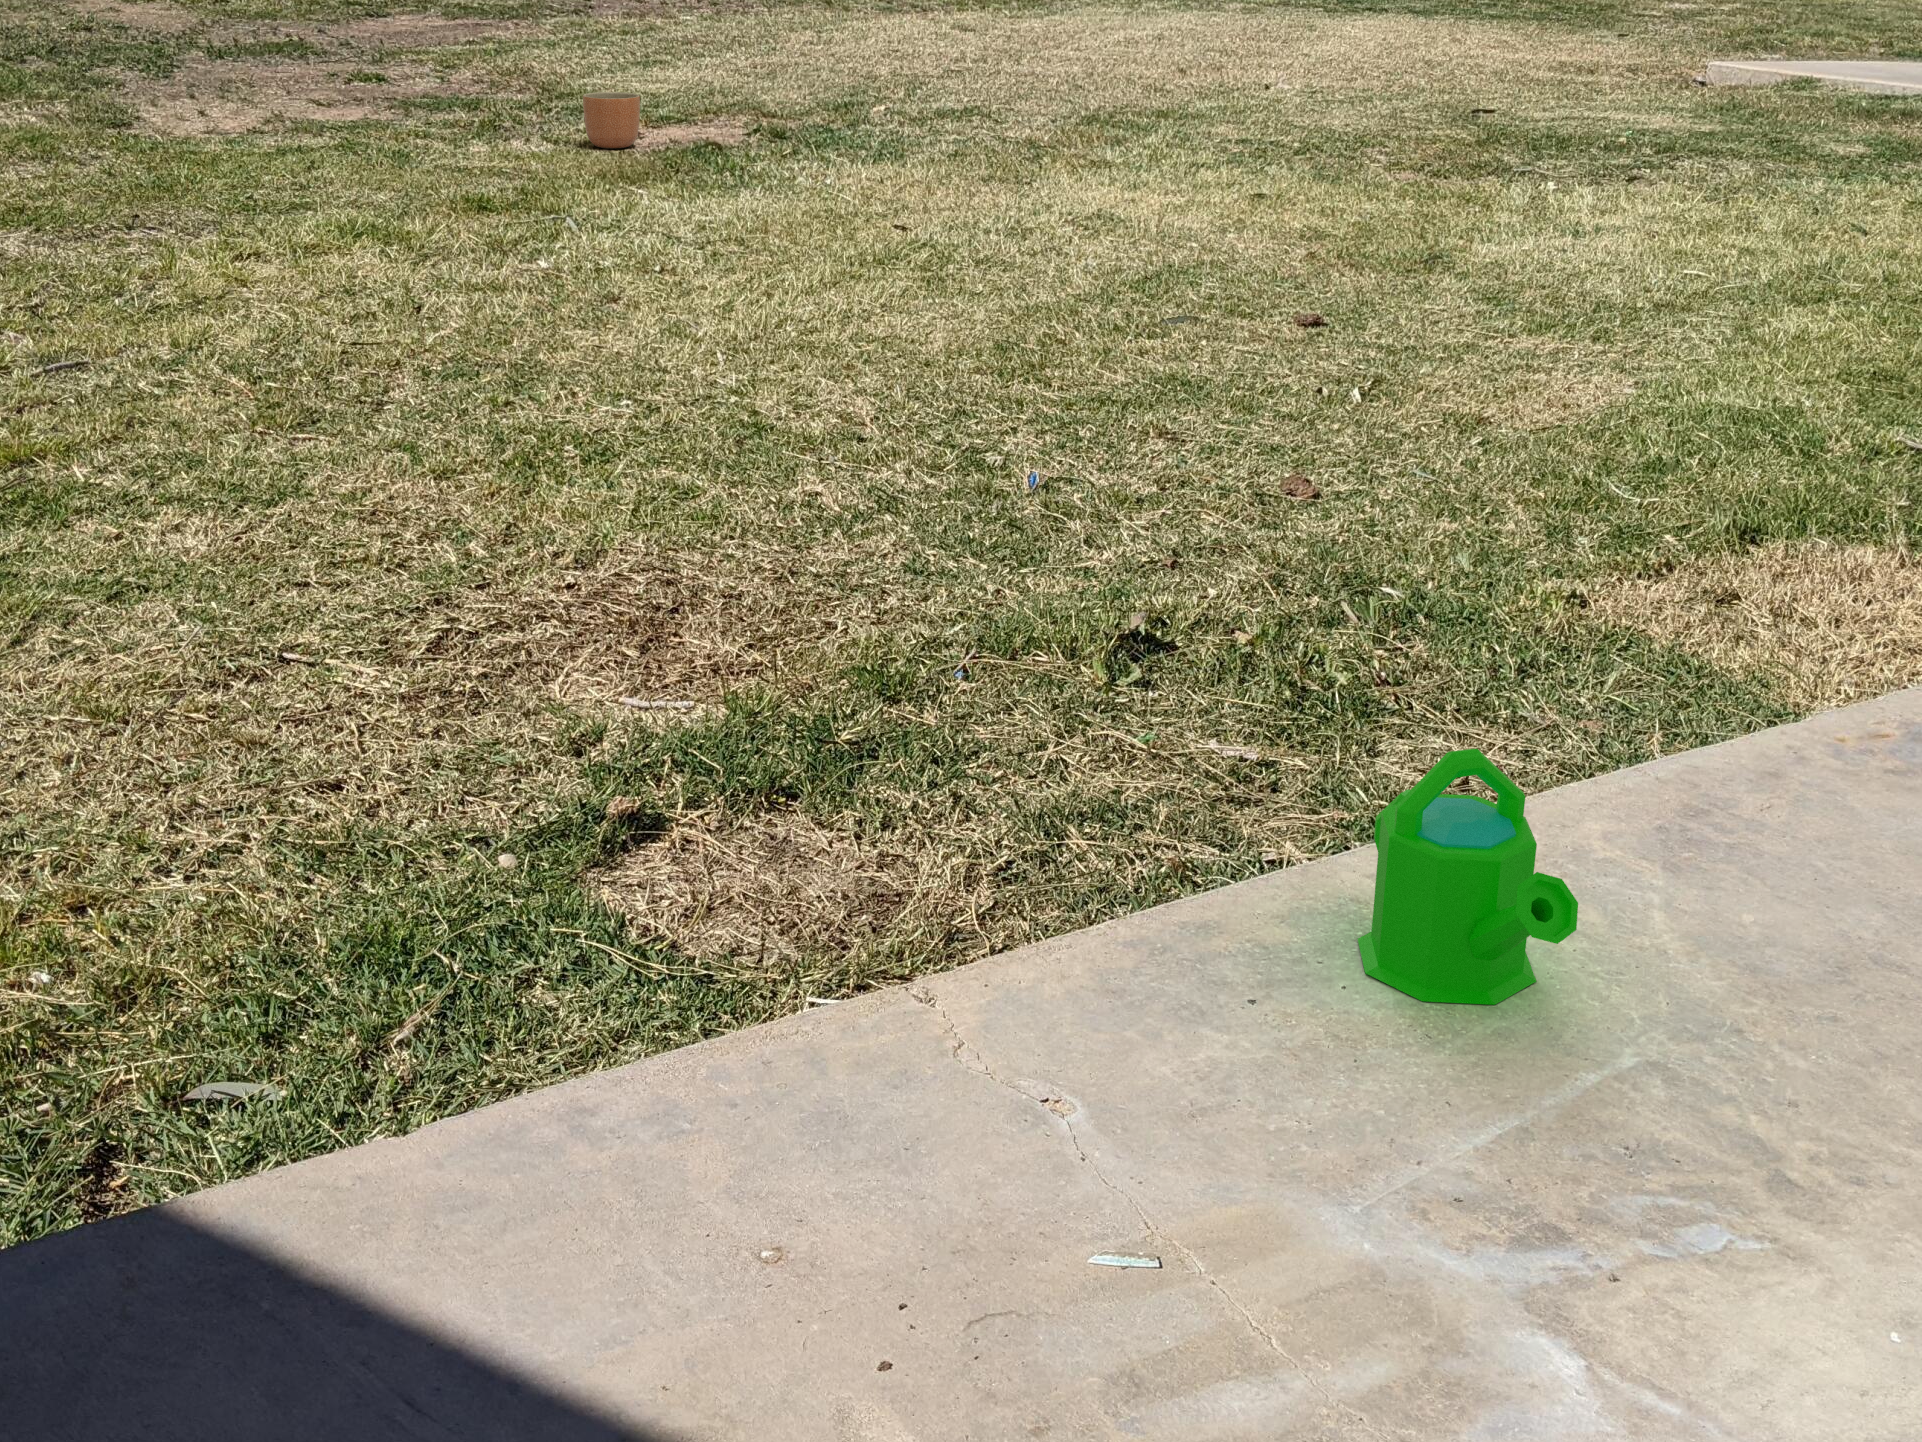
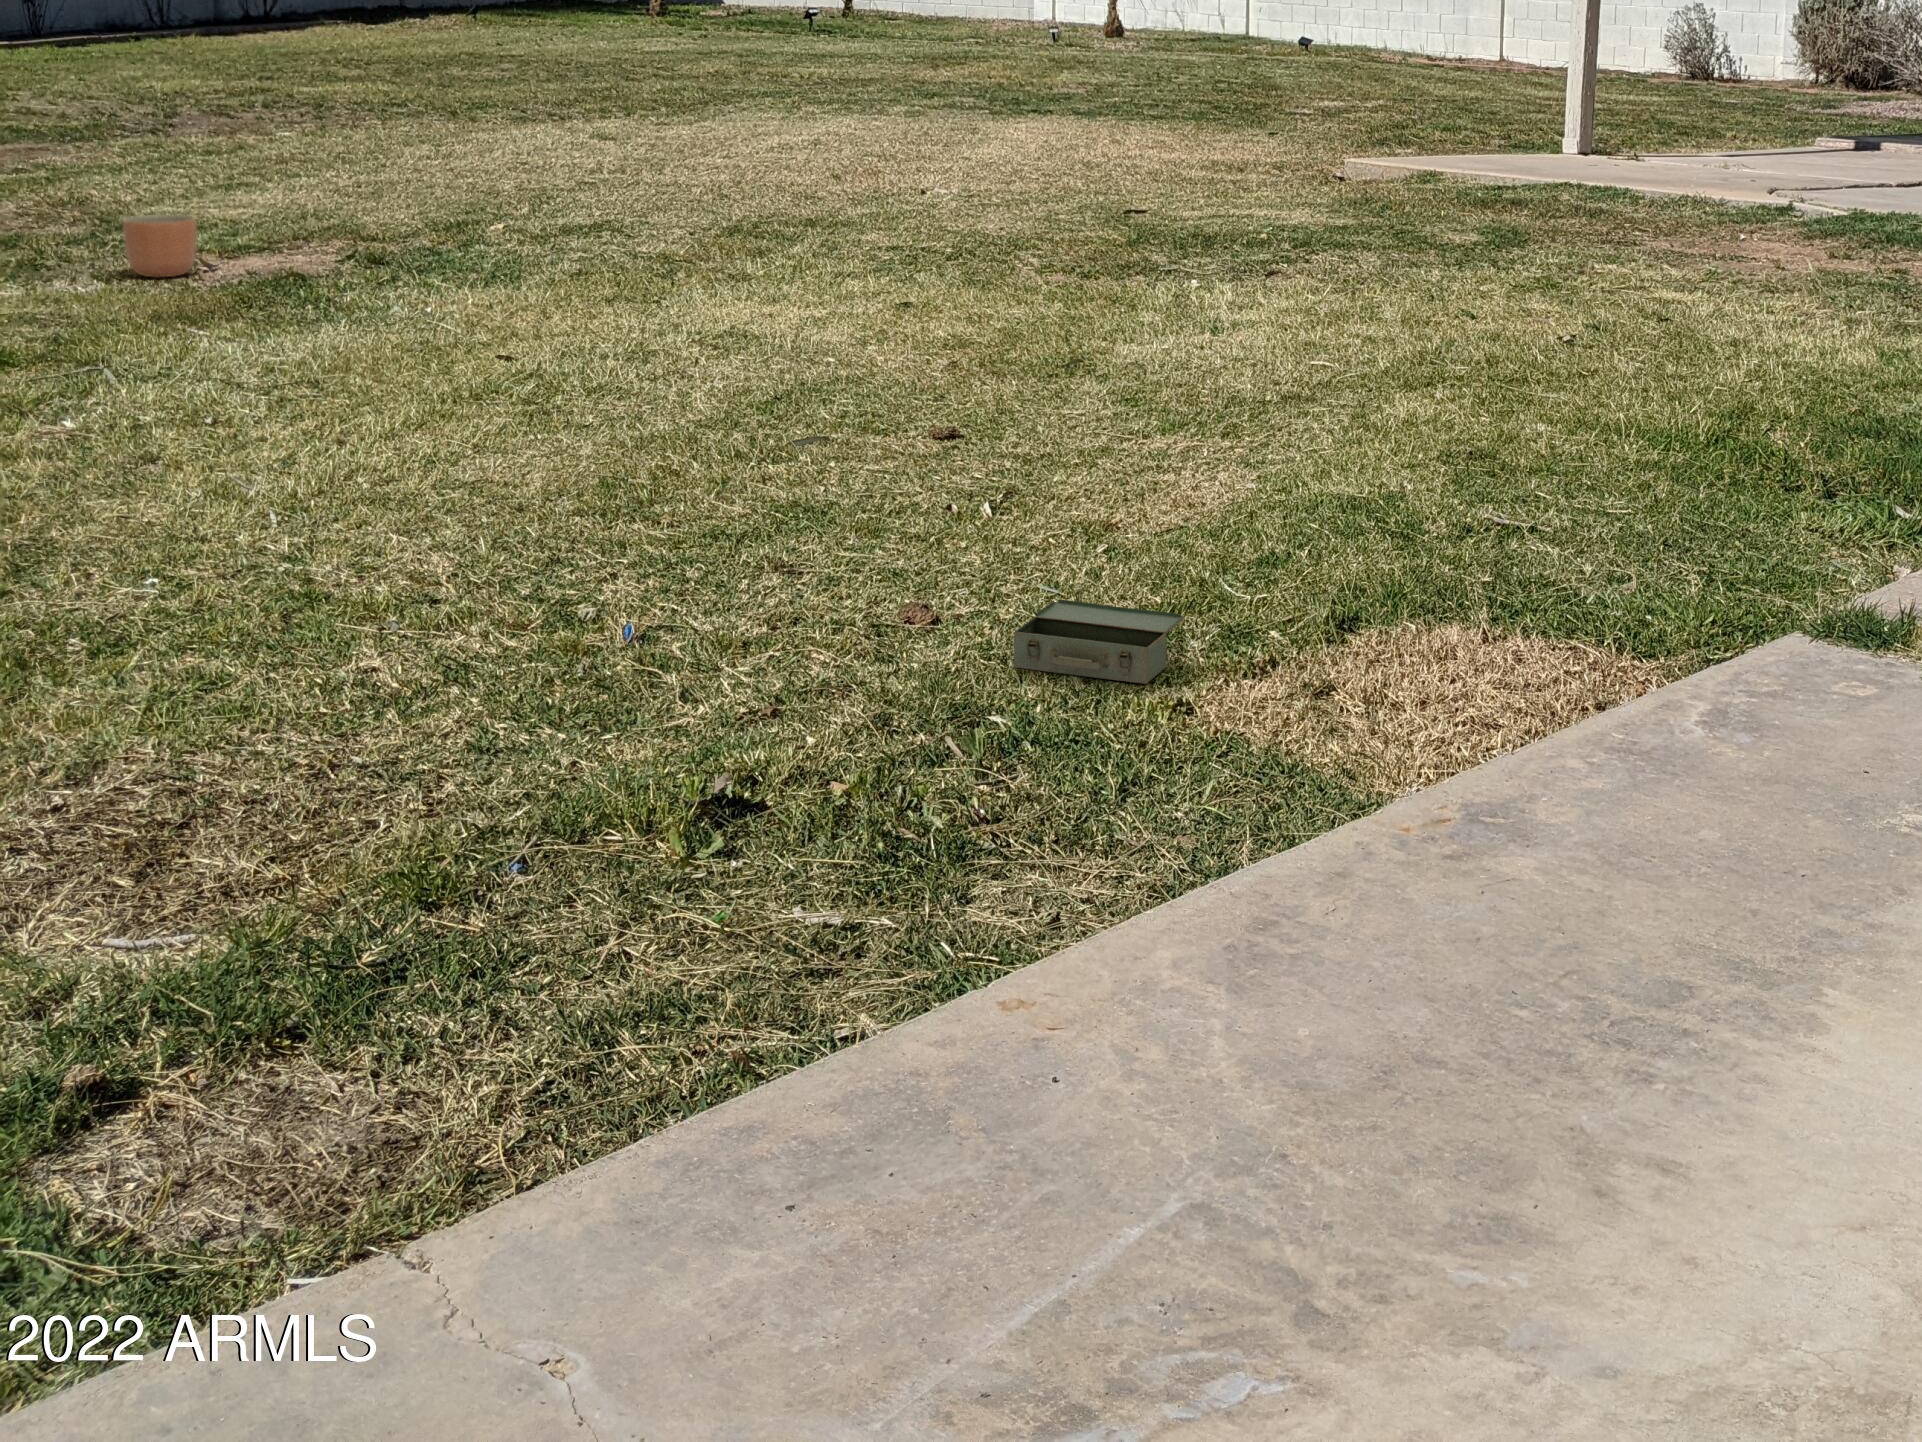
toolbox: none [1399,481,1577,572] -> present [1014,600,1184,684]
watering can: present [1358,749,1578,1005] -> none [917,900,1115,1164]

